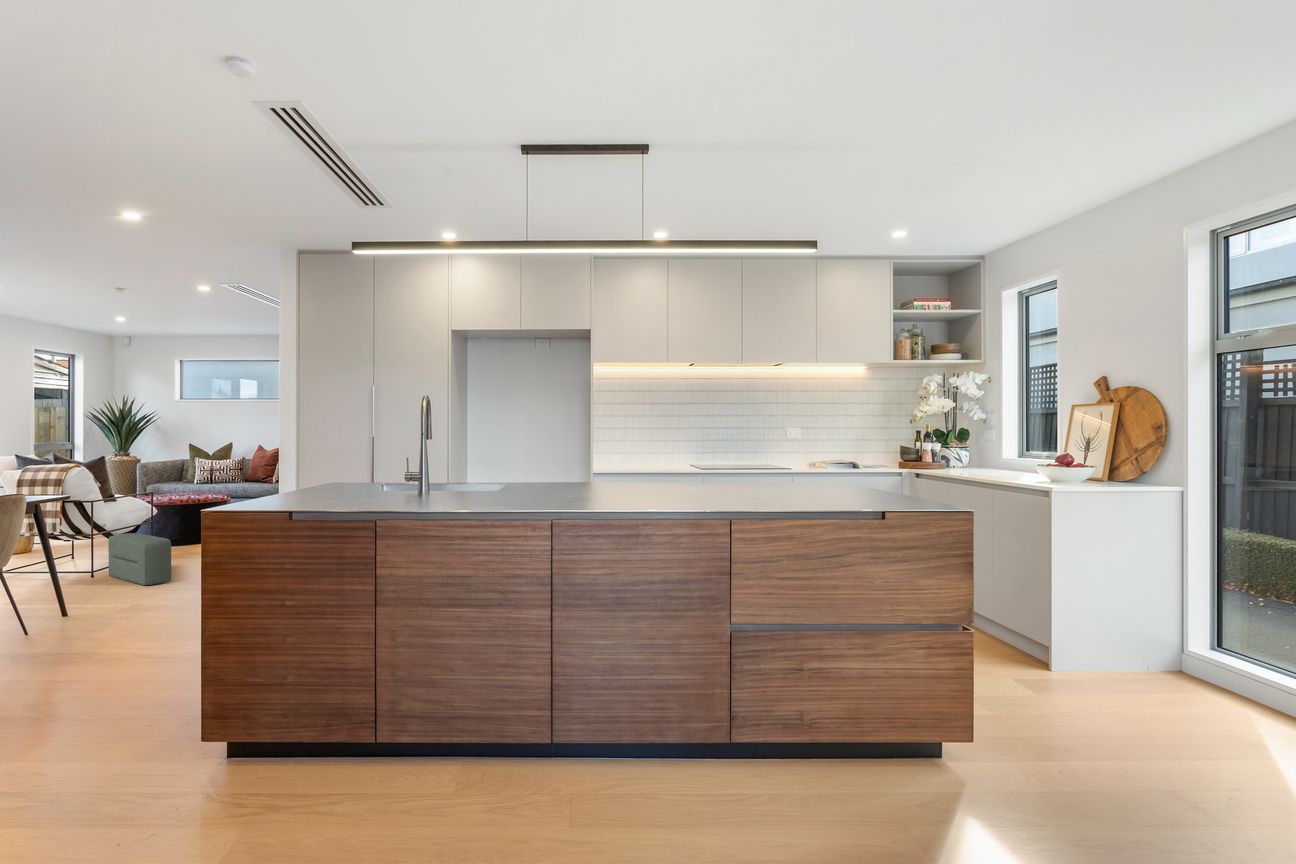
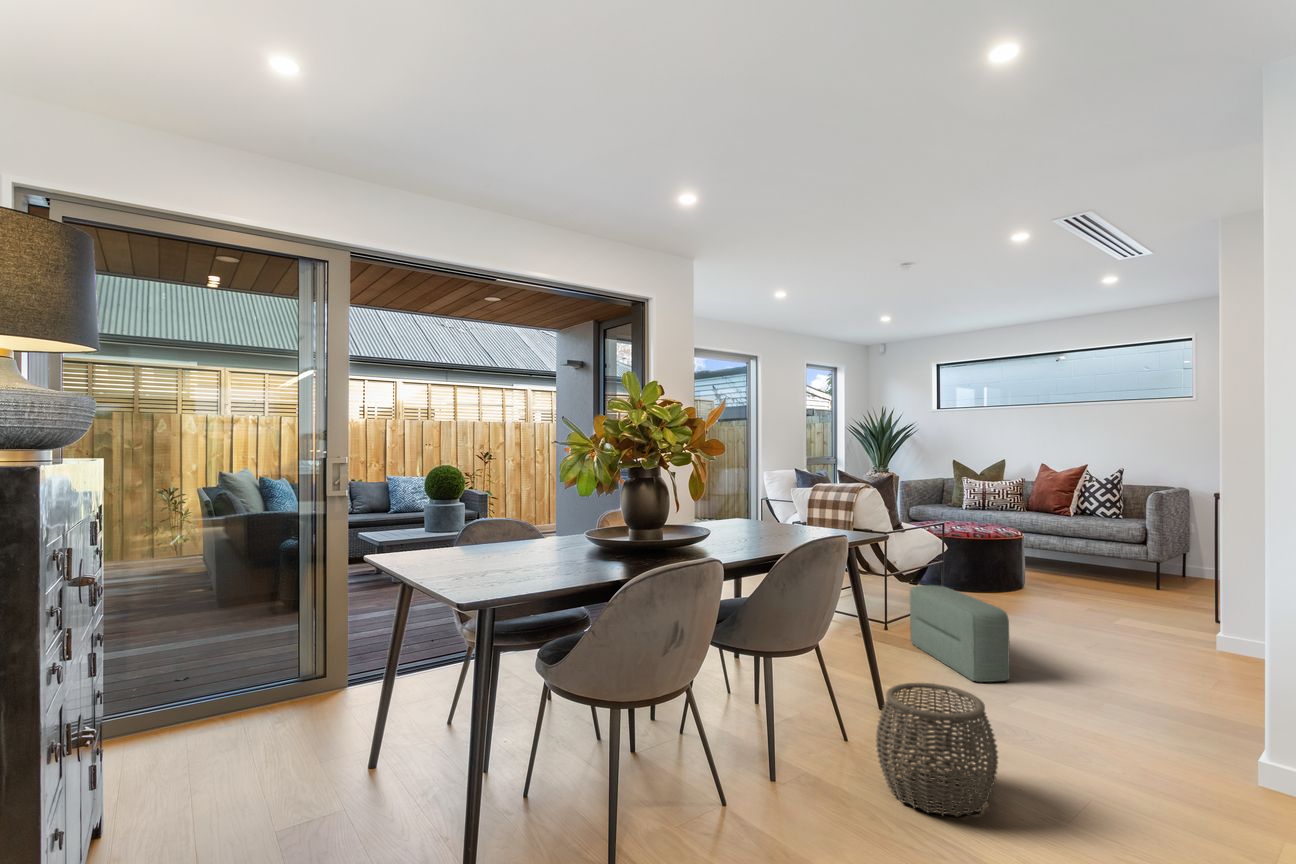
woven basket: none [45,573,124,635] -> present [876,683,998,817]

